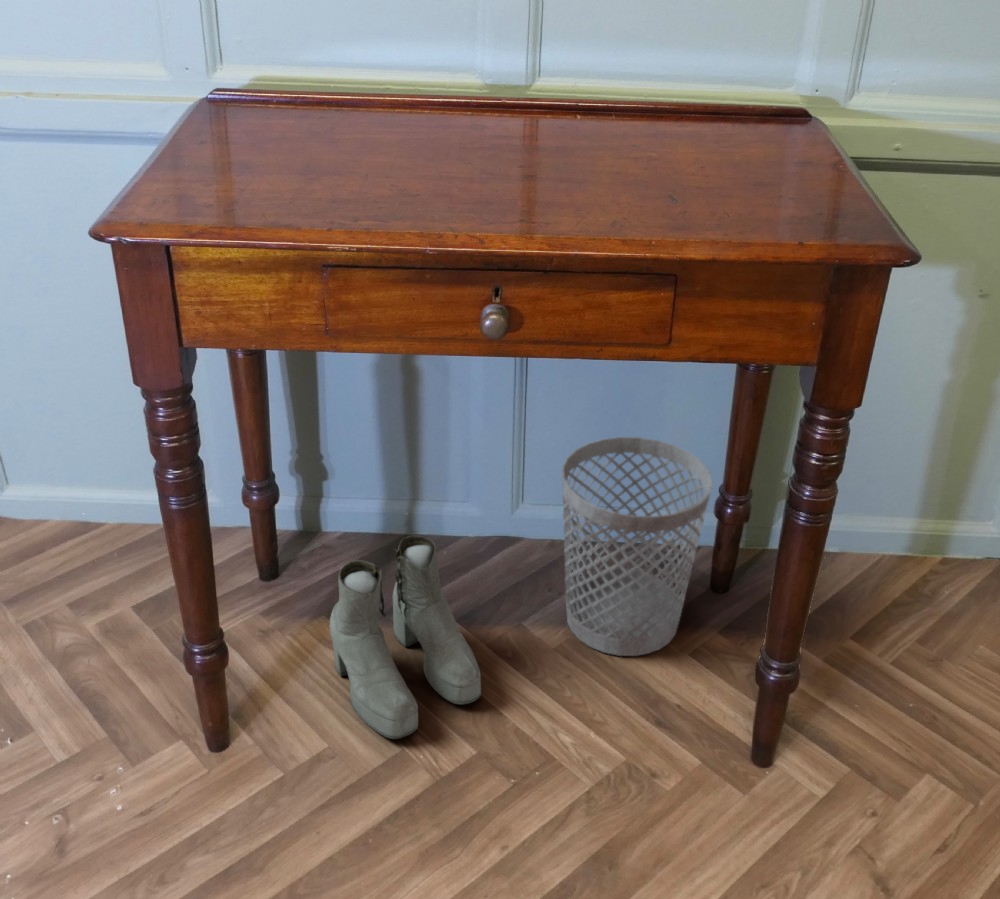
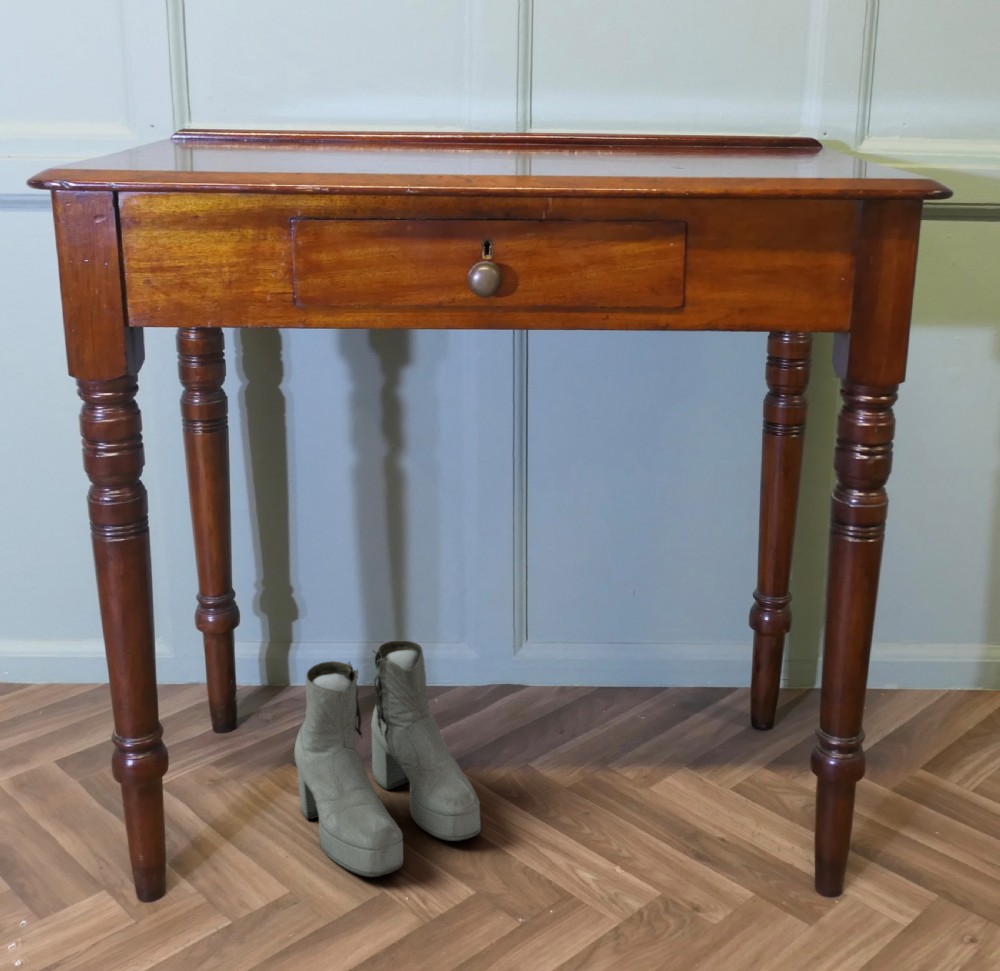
wastebasket: present [562,437,713,656] -> none [568,537,745,792]

